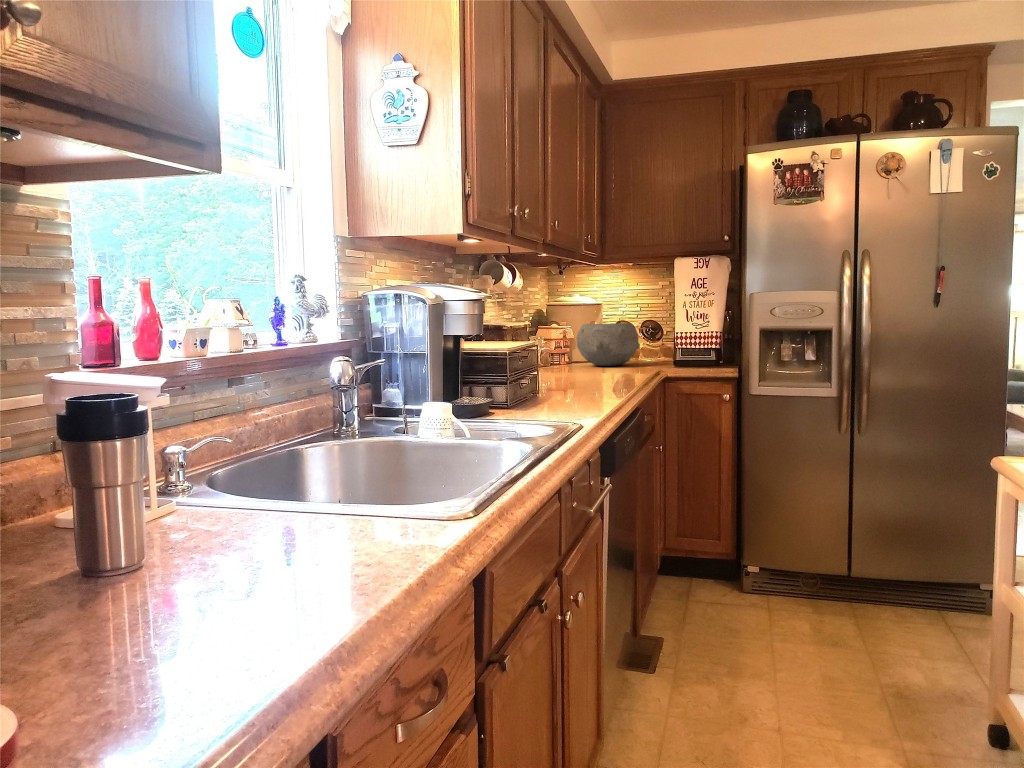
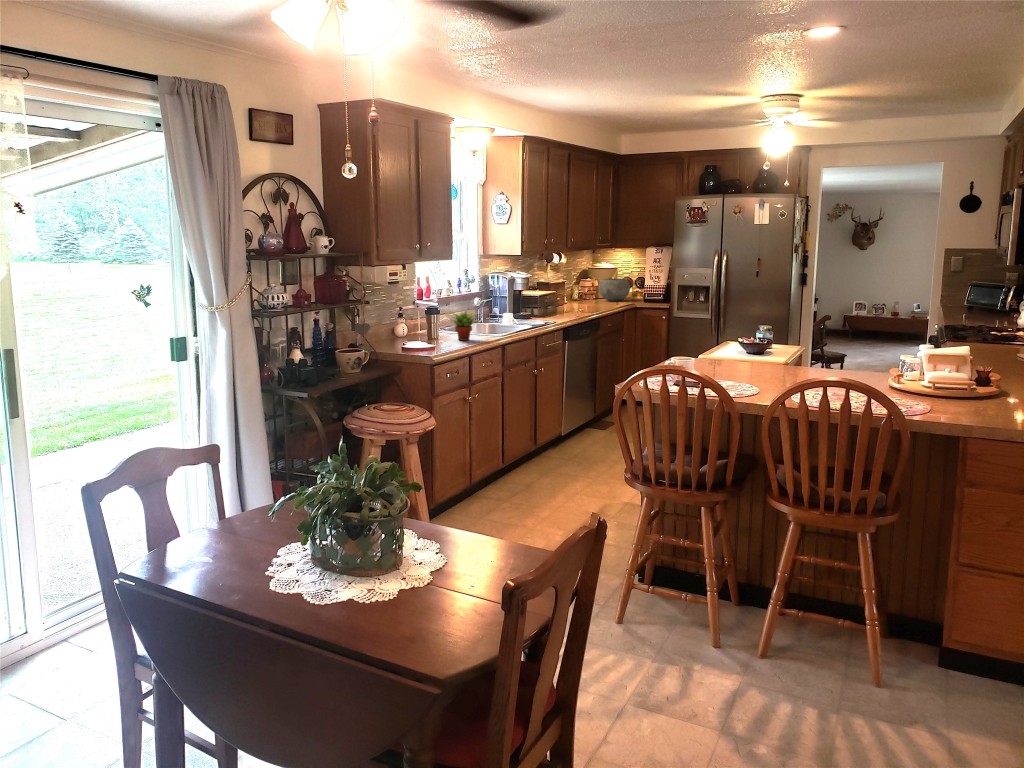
succulent plant: none [168,390,363,565] -> present [451,312,475,341]

